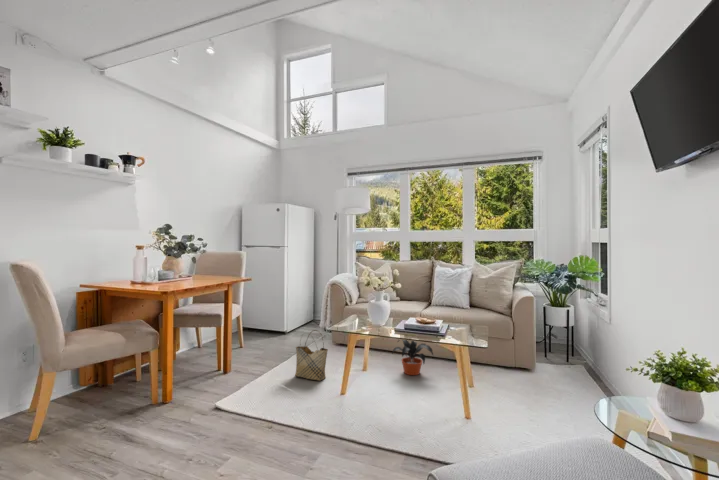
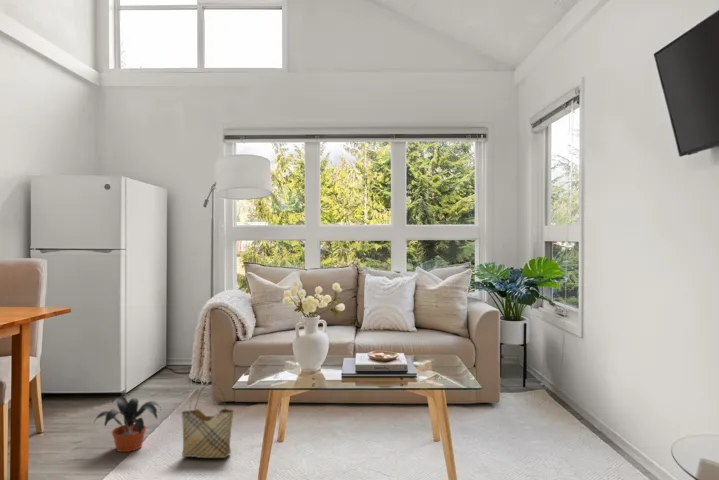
potted plant: present [393,340,433,375] -> present [97,397,158,452]

